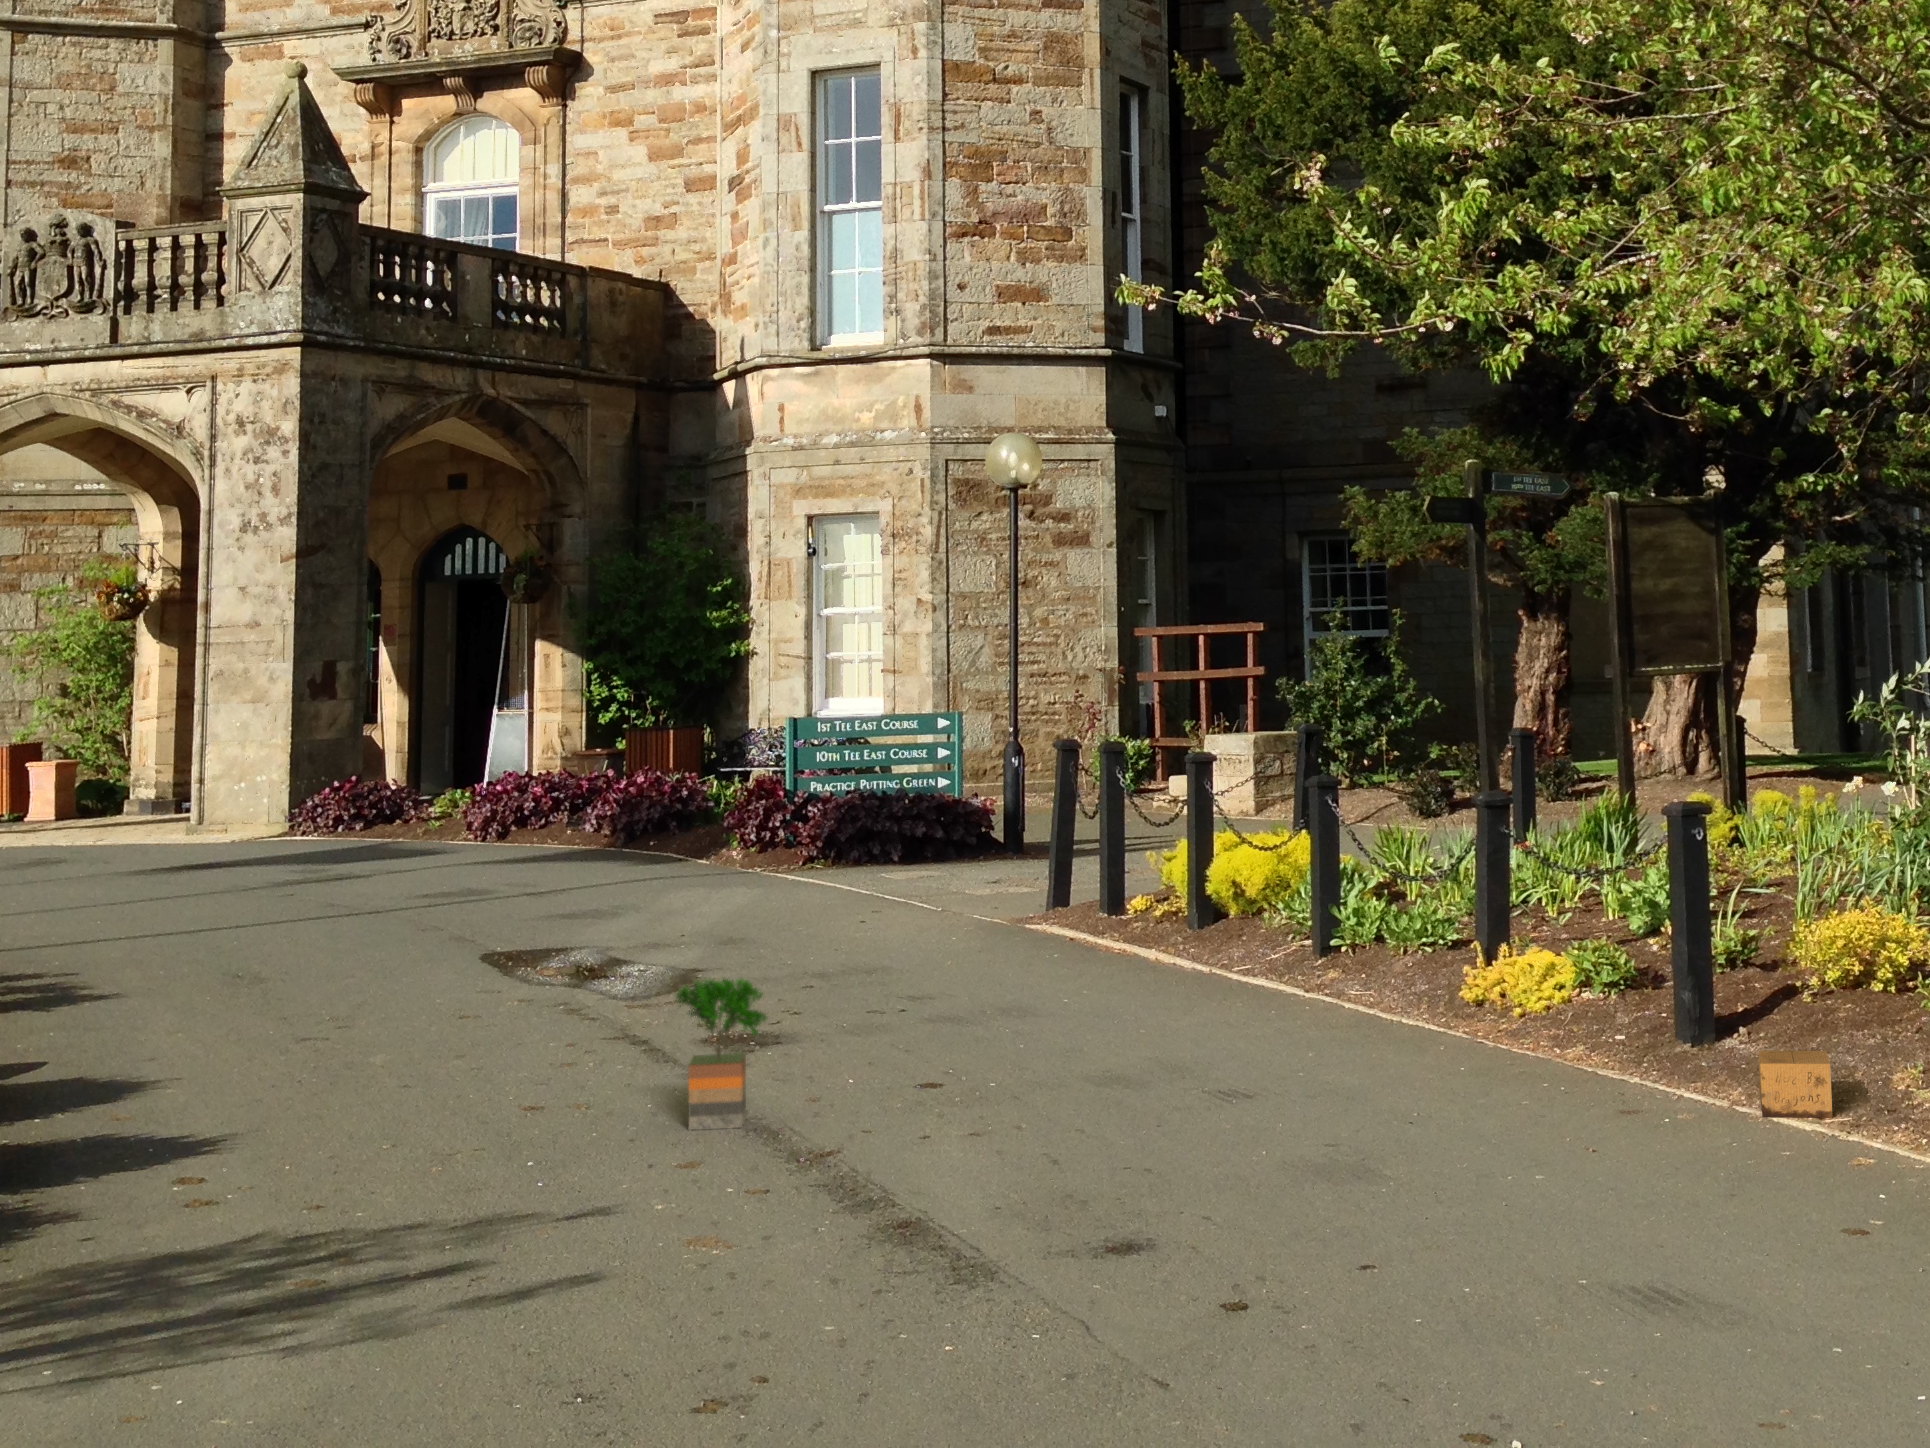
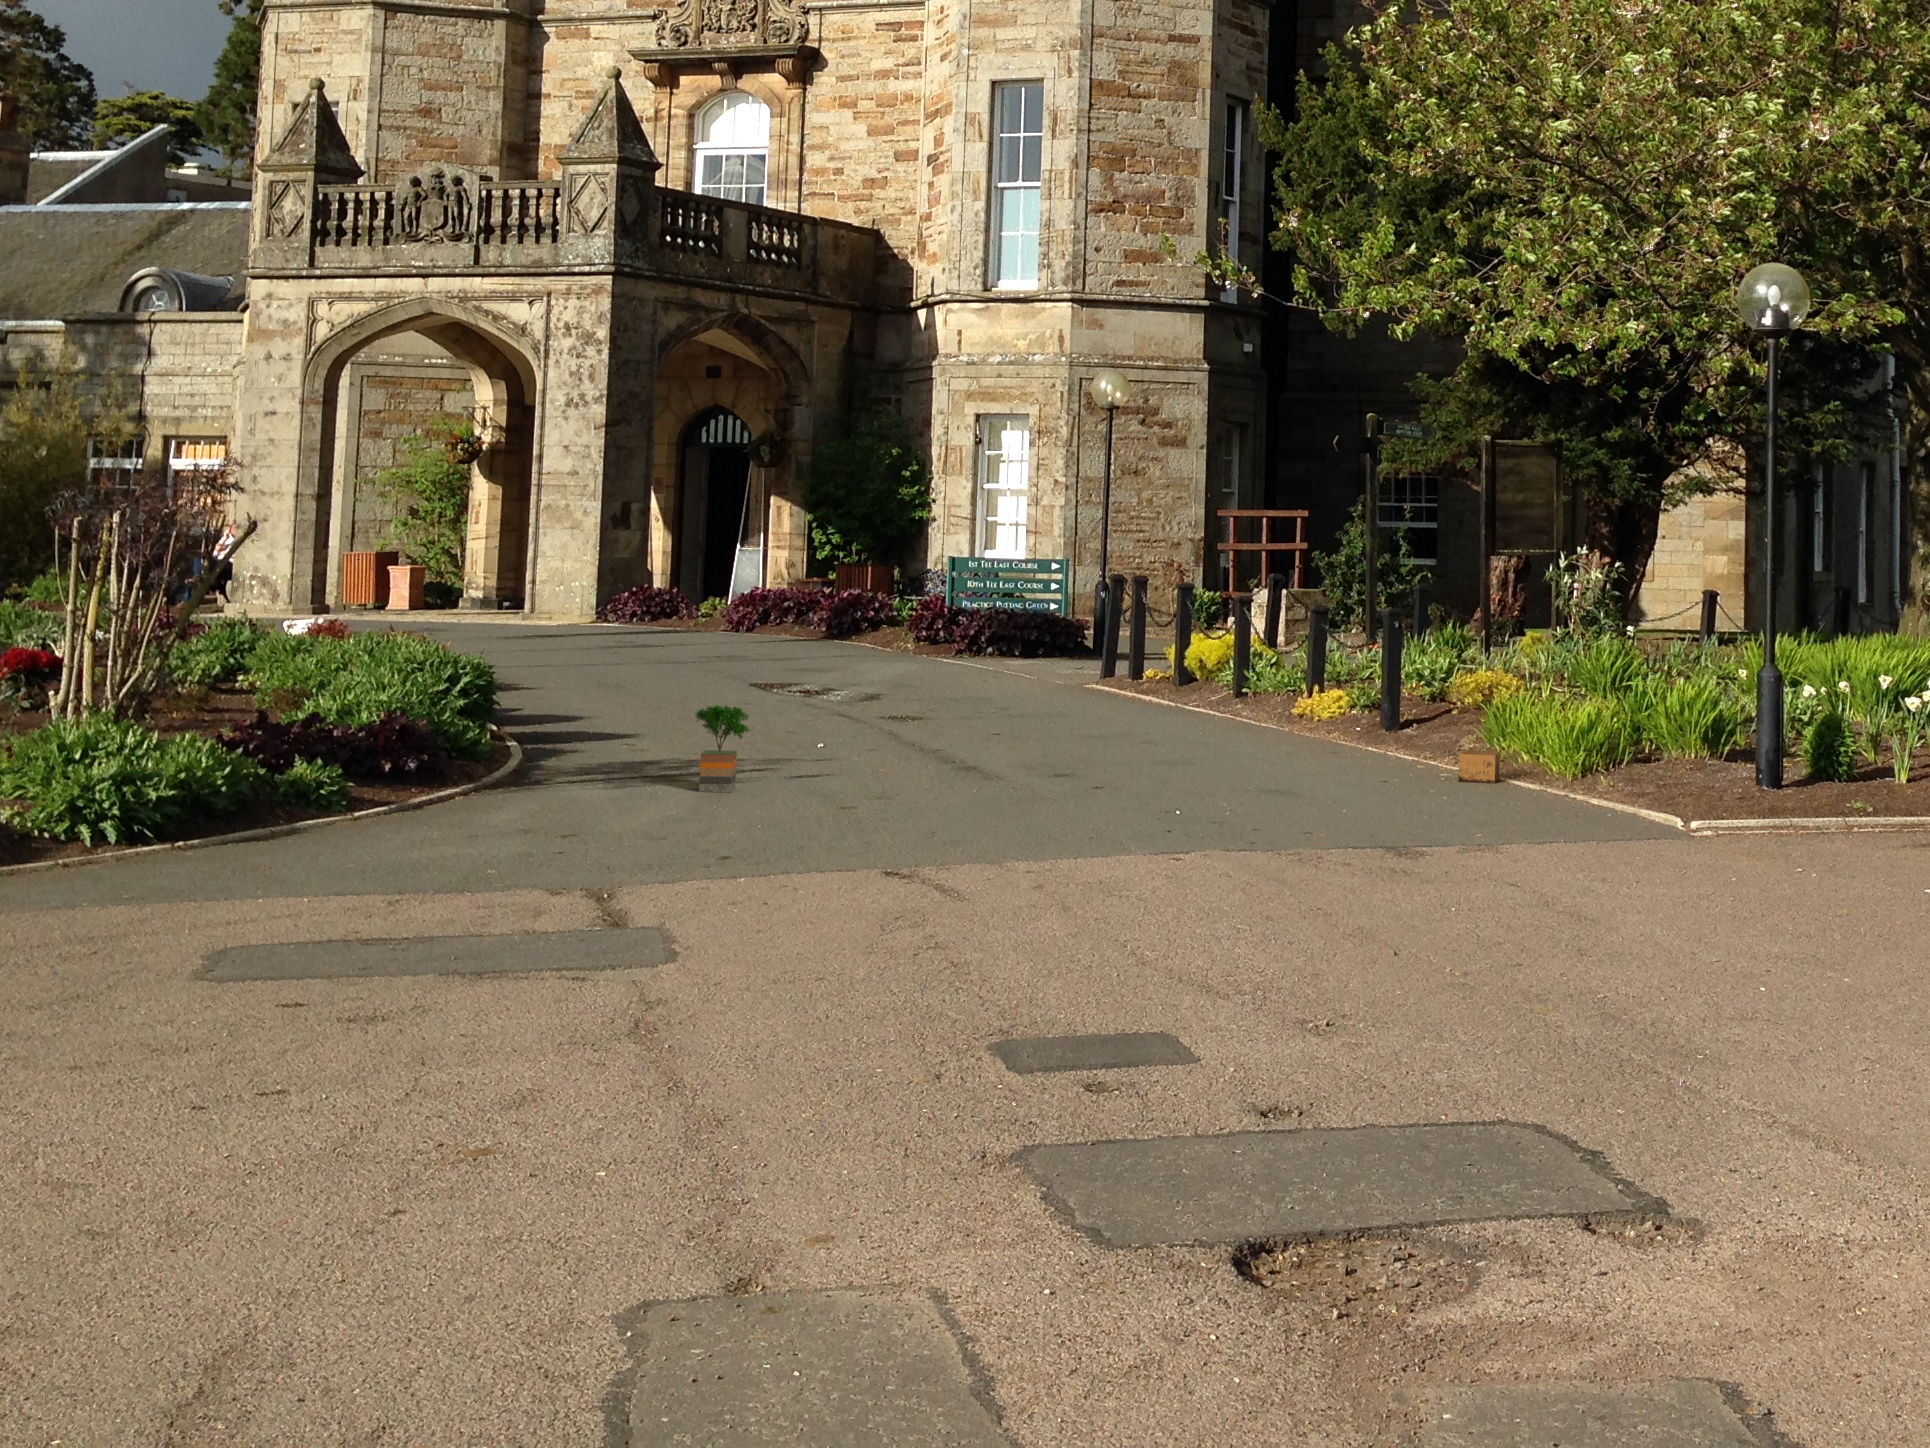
potted tree: present [676,979,767,1130] -> present [695,705,750,792]

